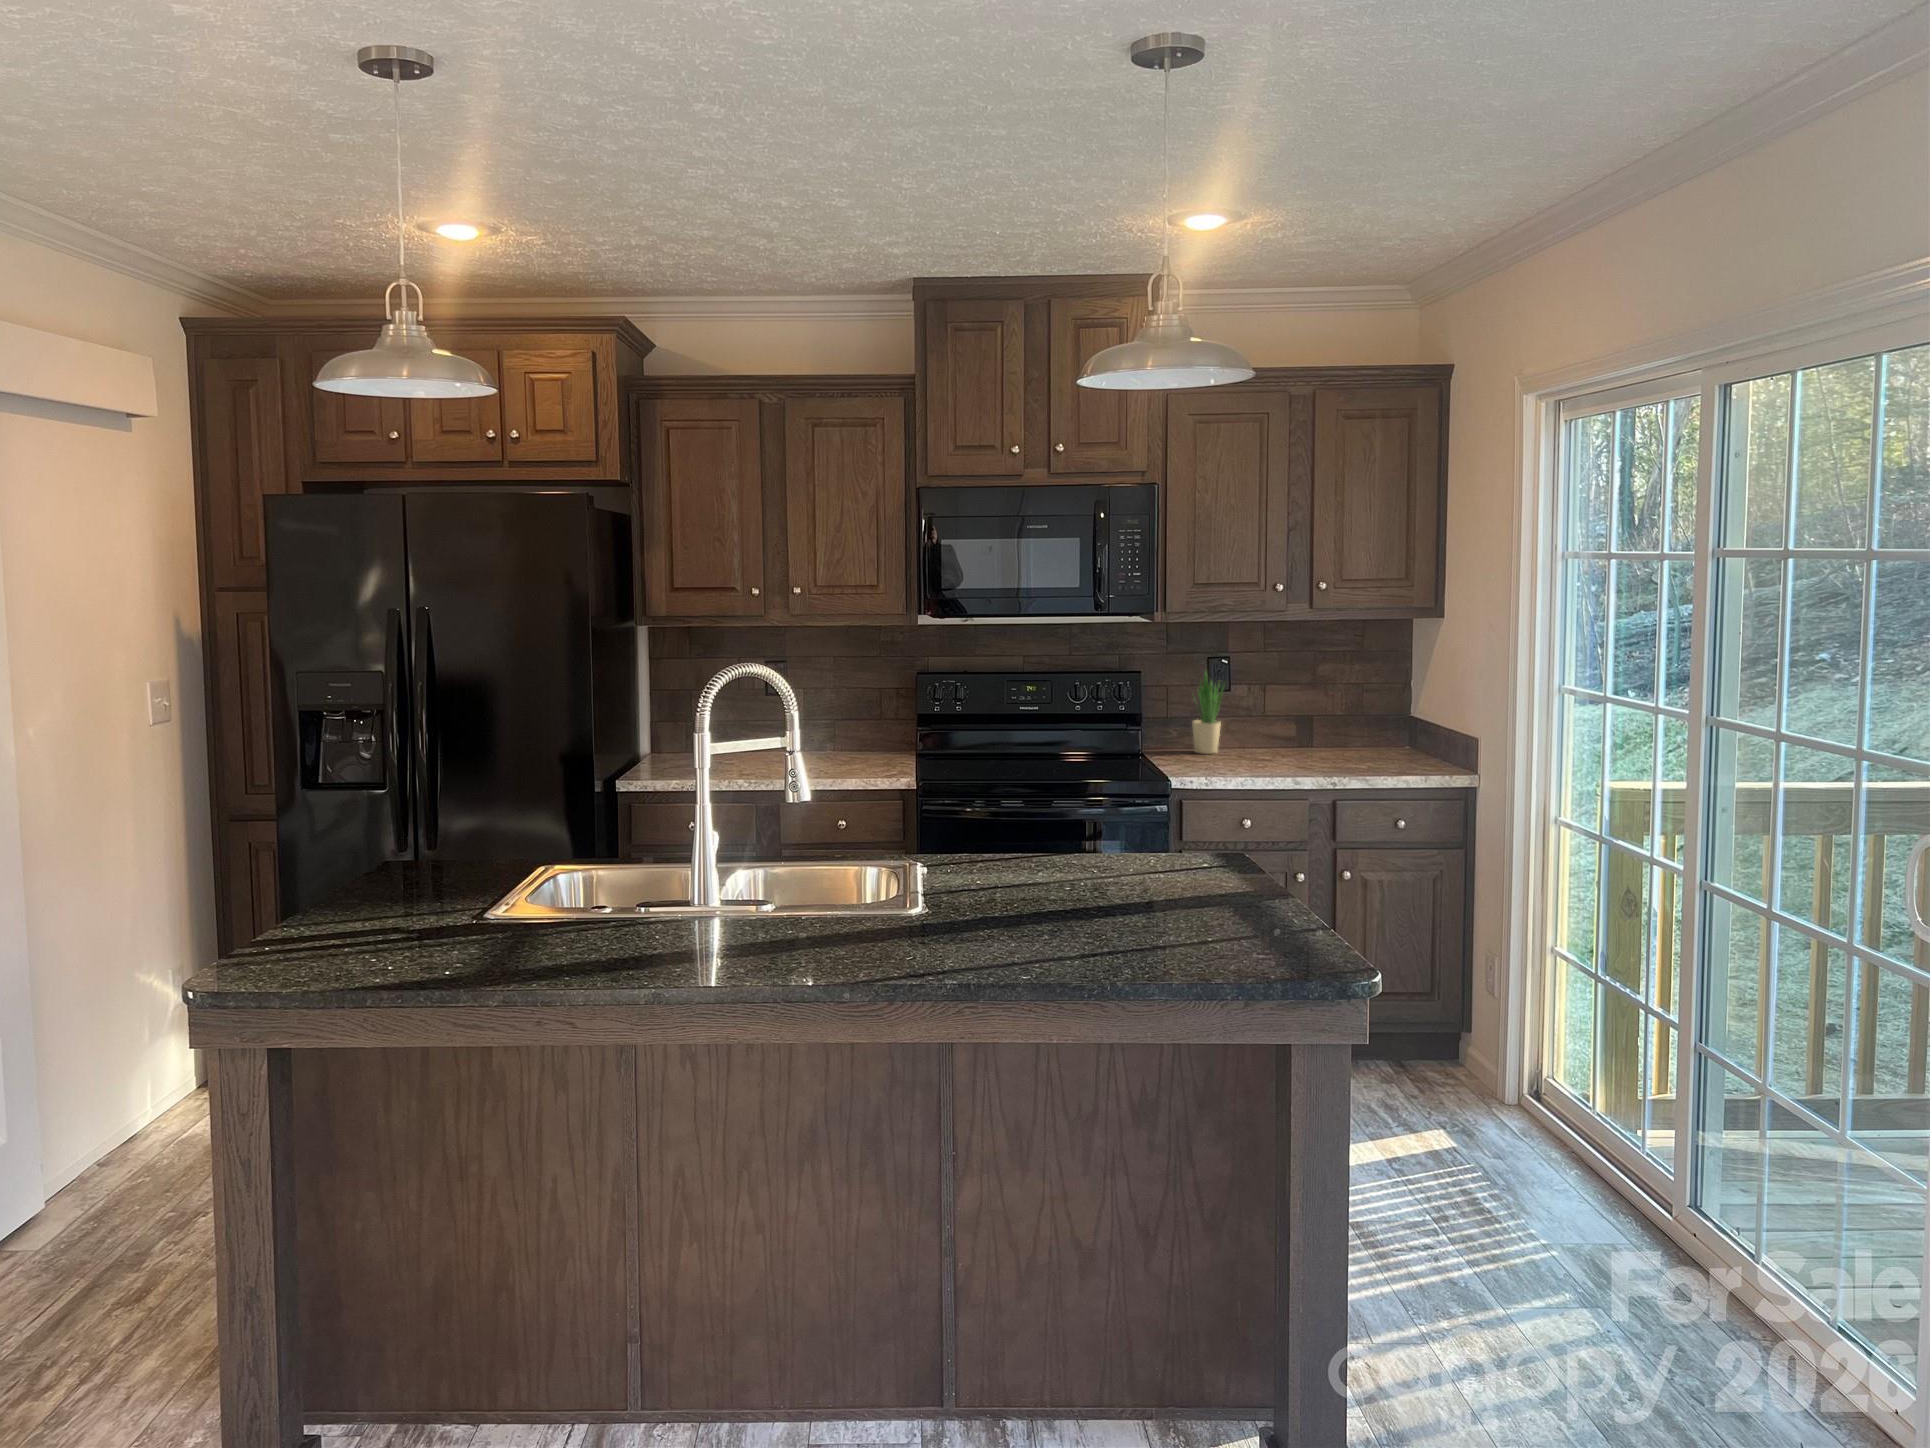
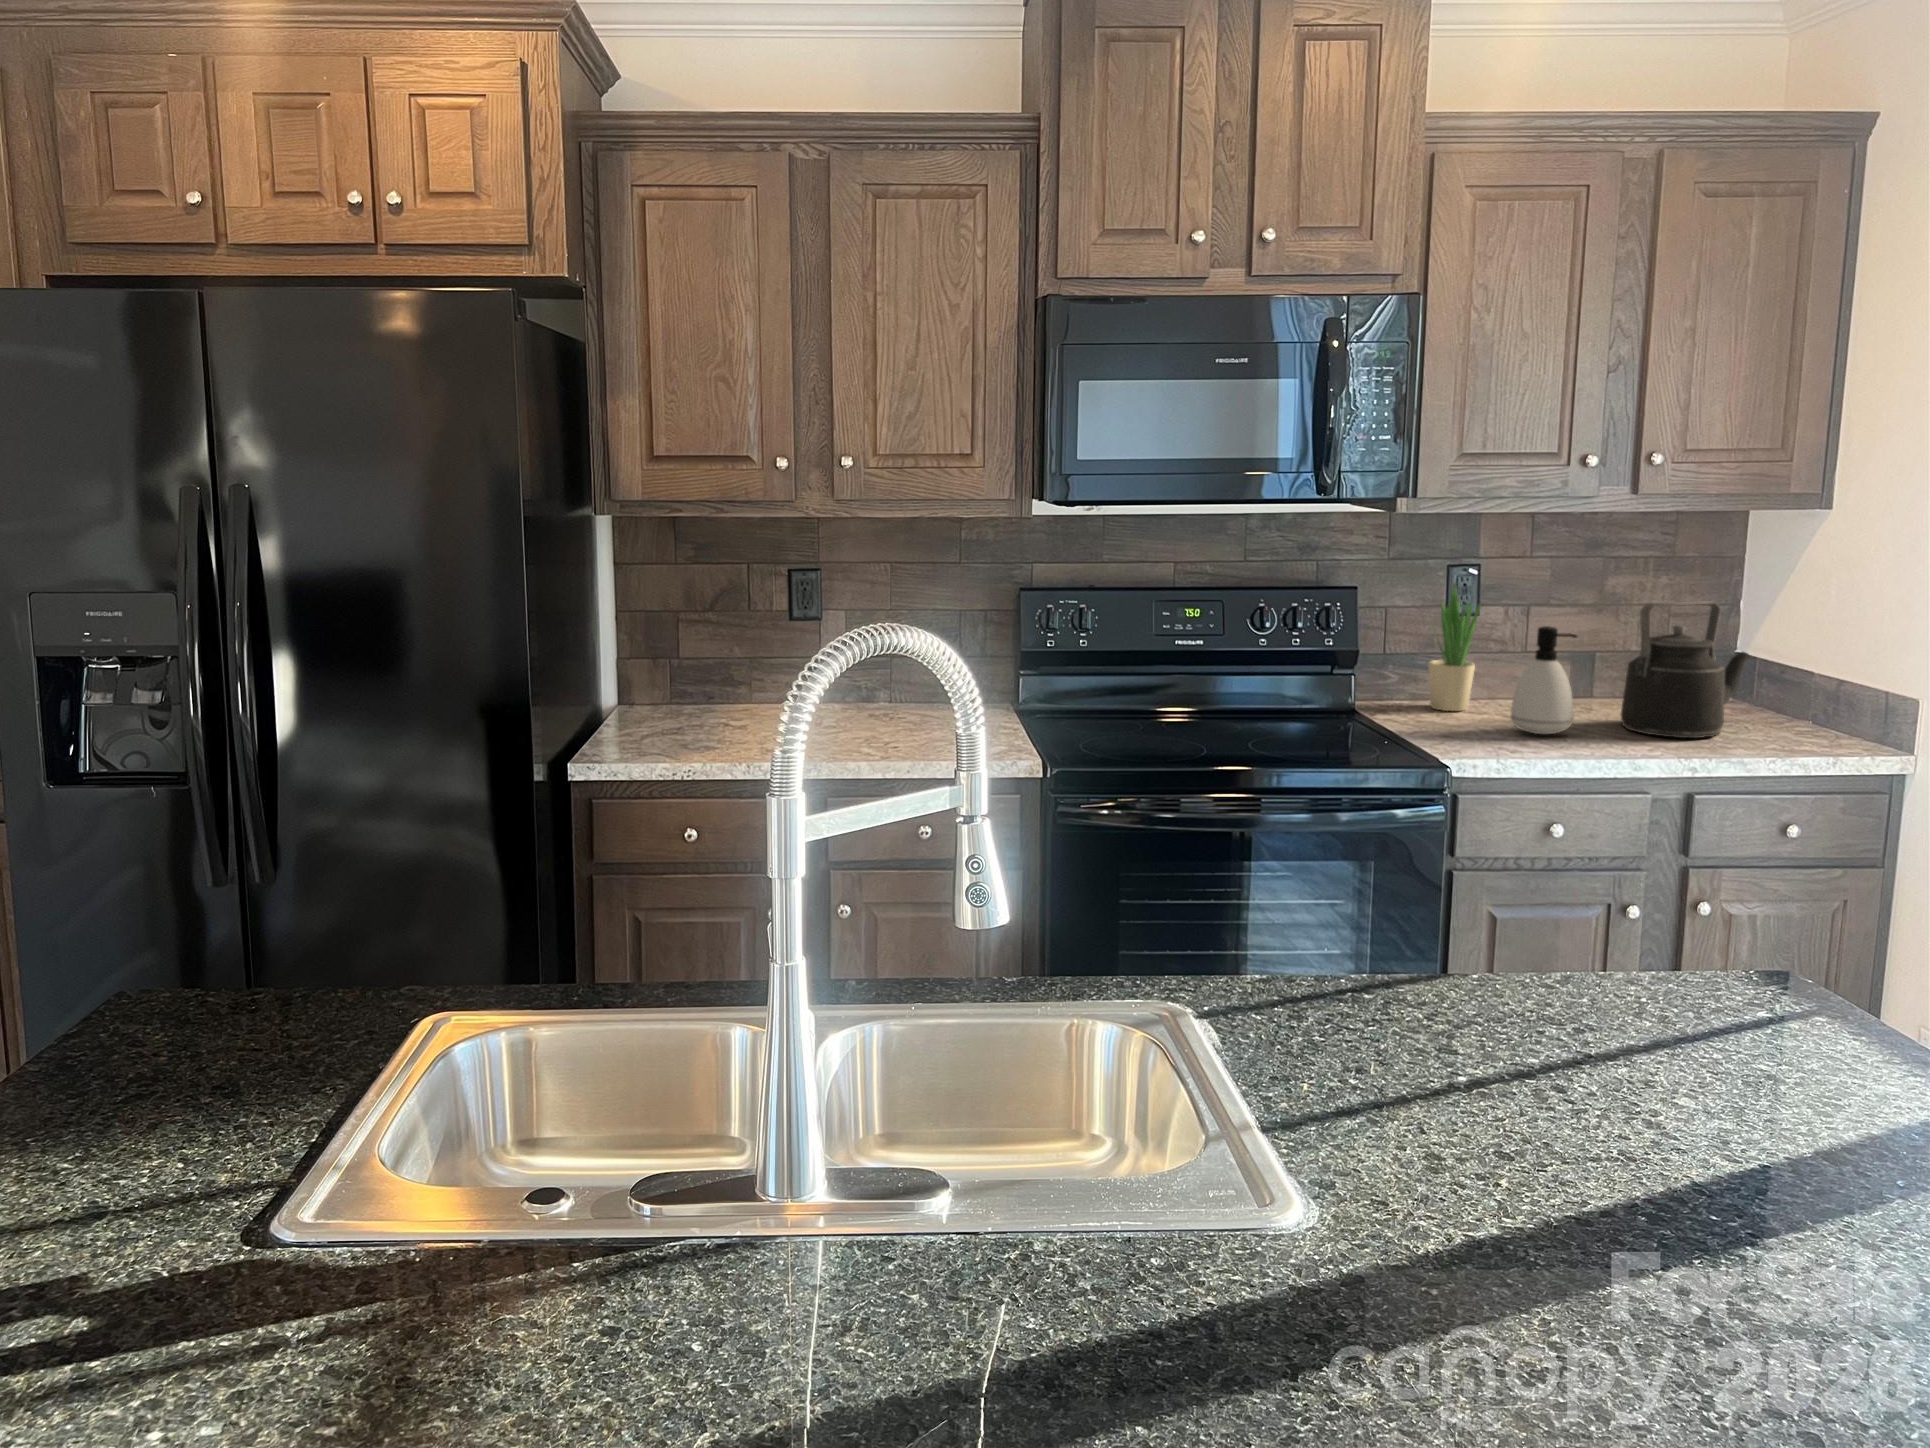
kettle: none [1311,678,1396,767] -> present [1621,601,1750,738]
soap dispenser: none [1233,694,1272,765] -> present [1511,626,1577,734]

